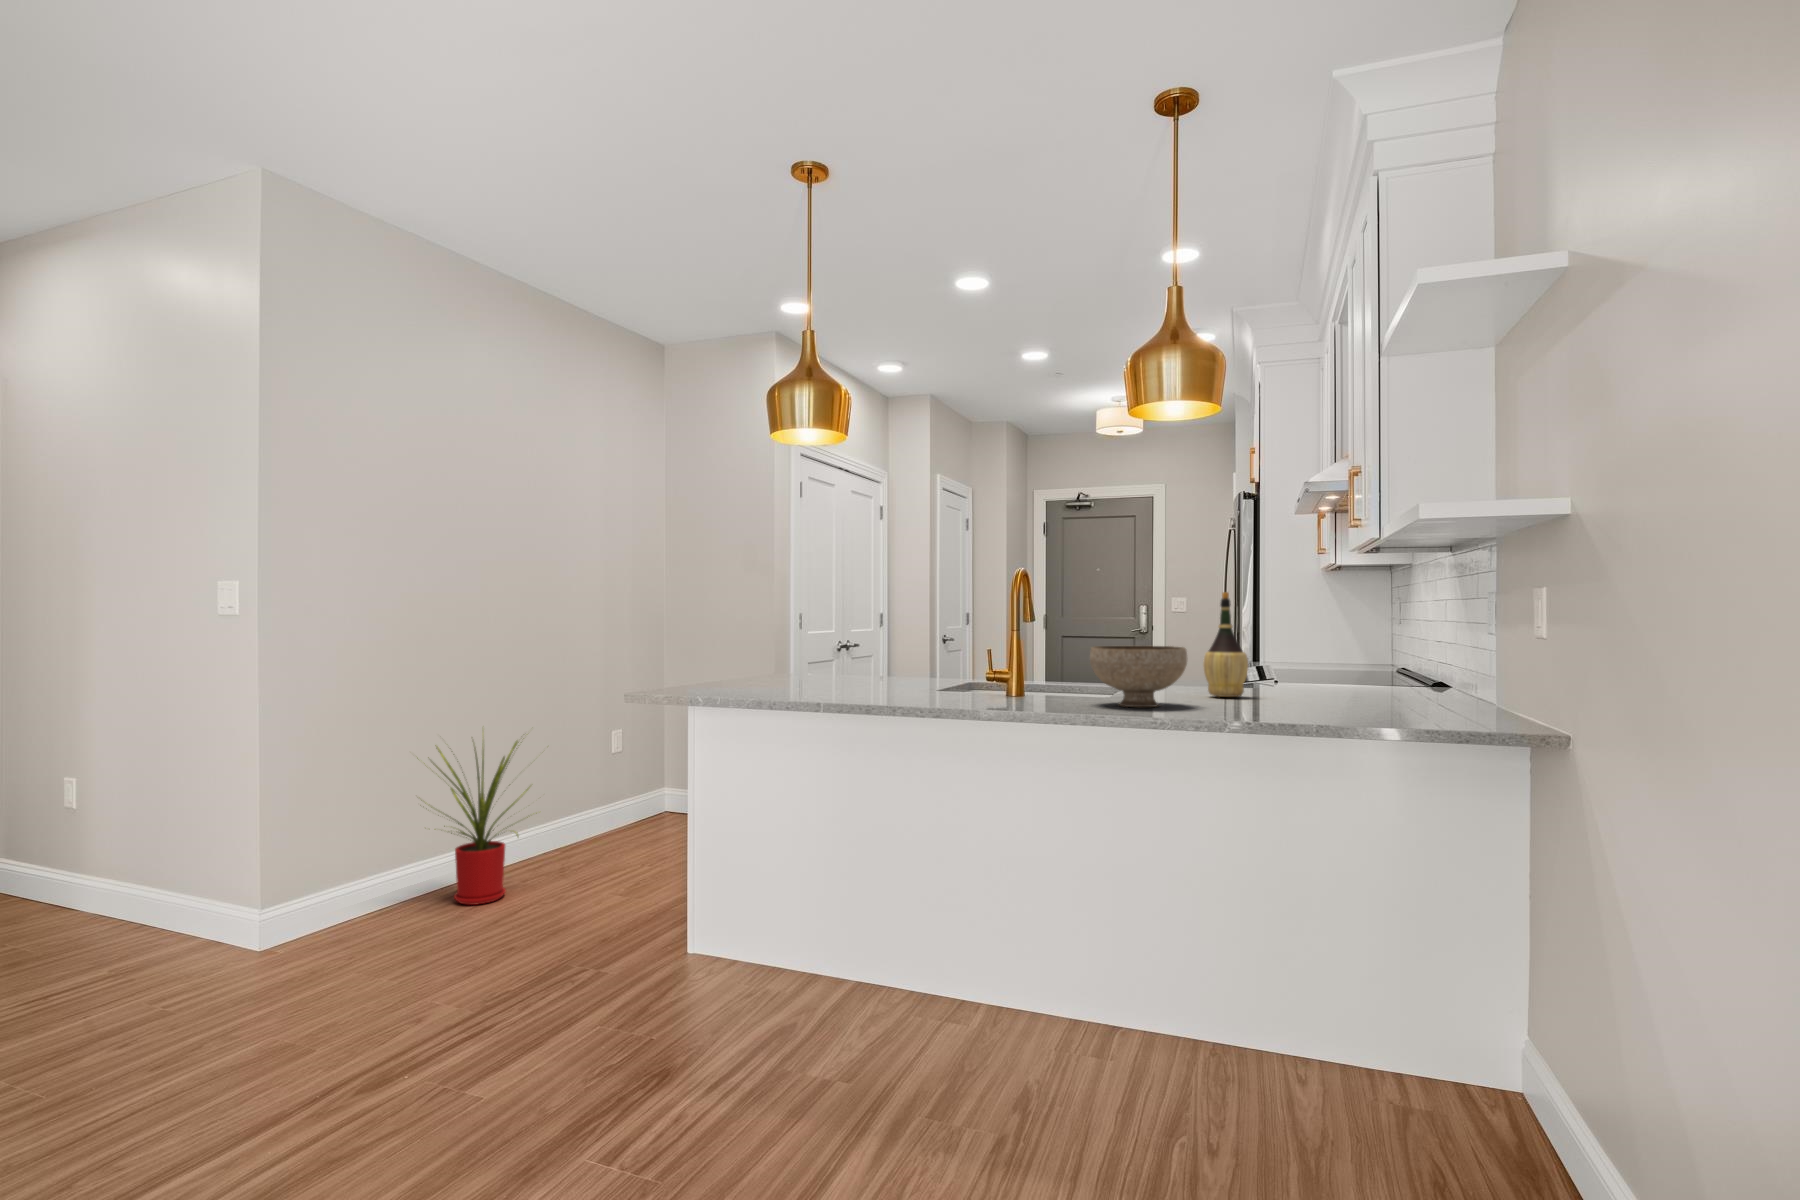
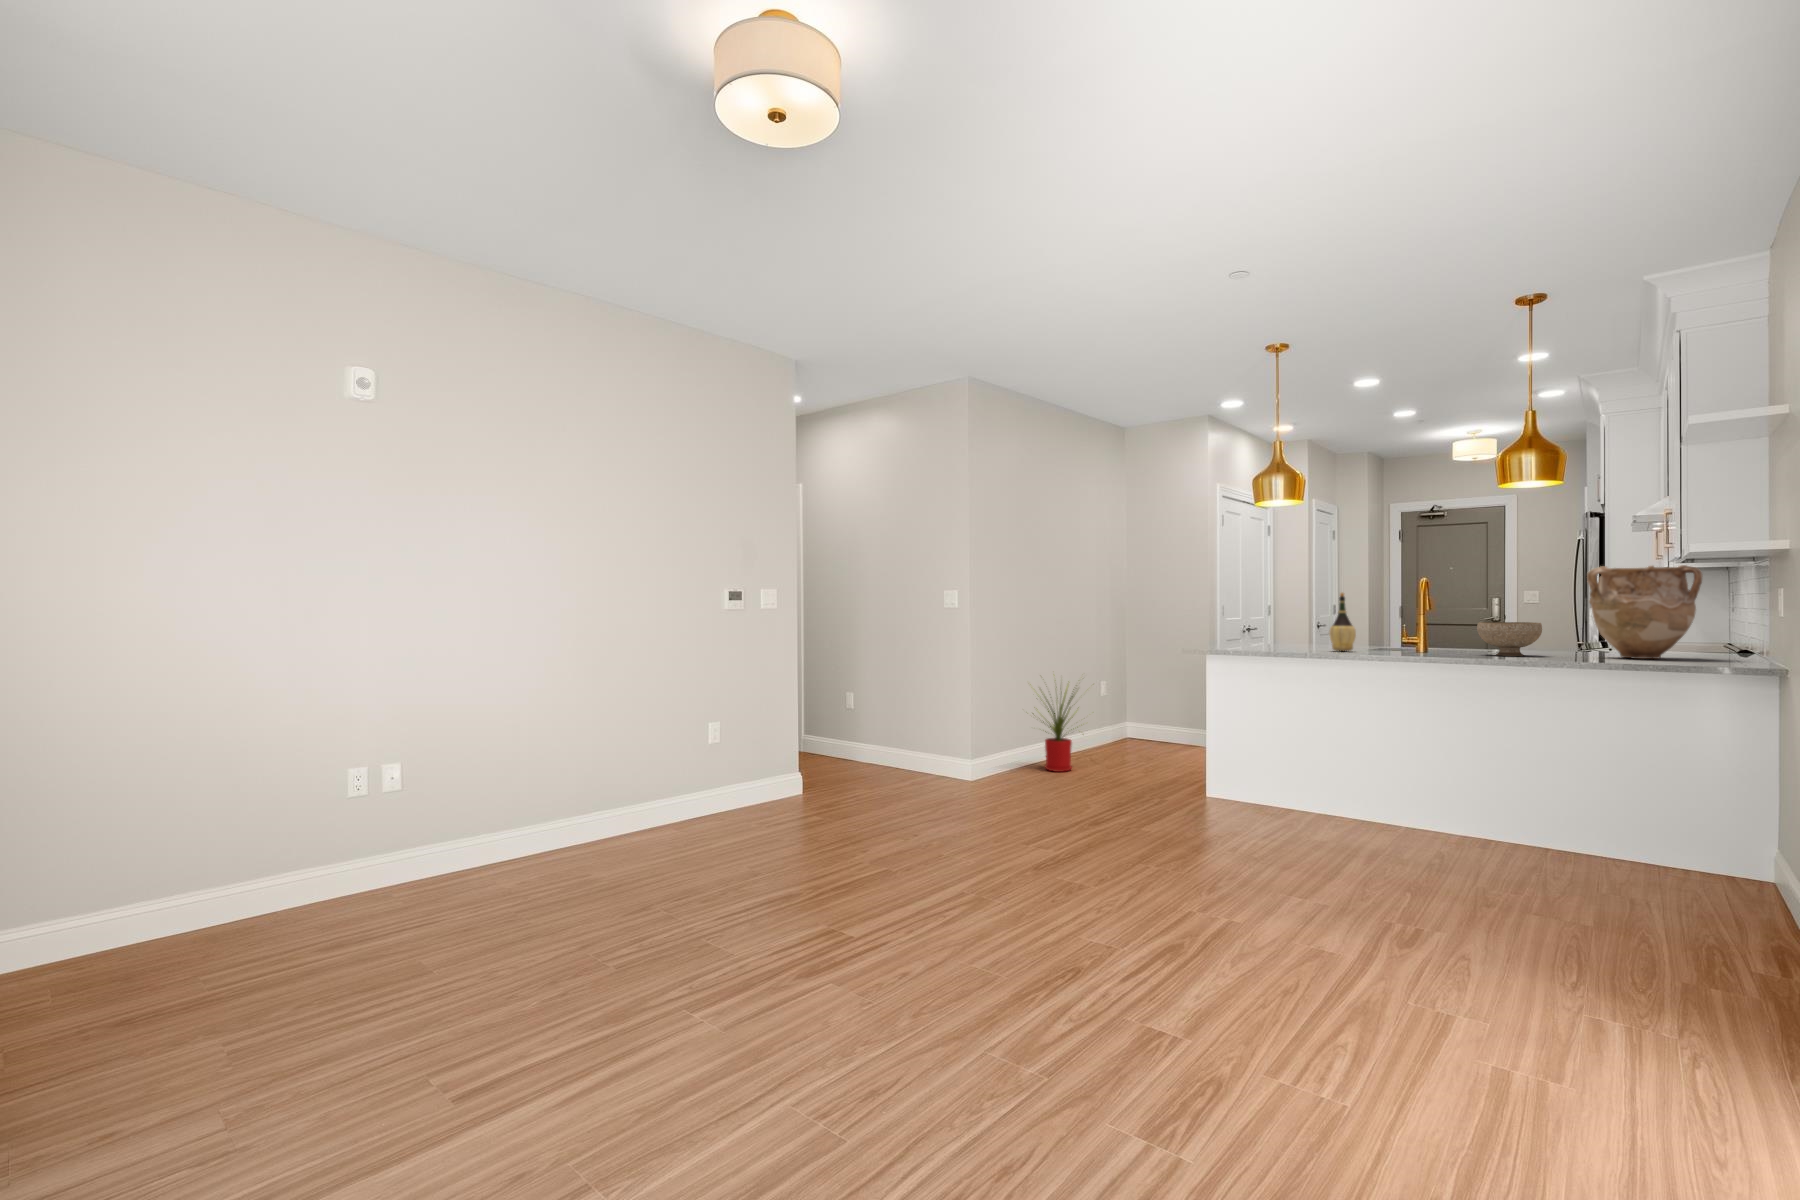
vase: none [1255,547,1426,713] -> present [1587,565,1702,659]
wine bottle: present [1203,592,1248,697] -> present [1329,593,1356,651]

